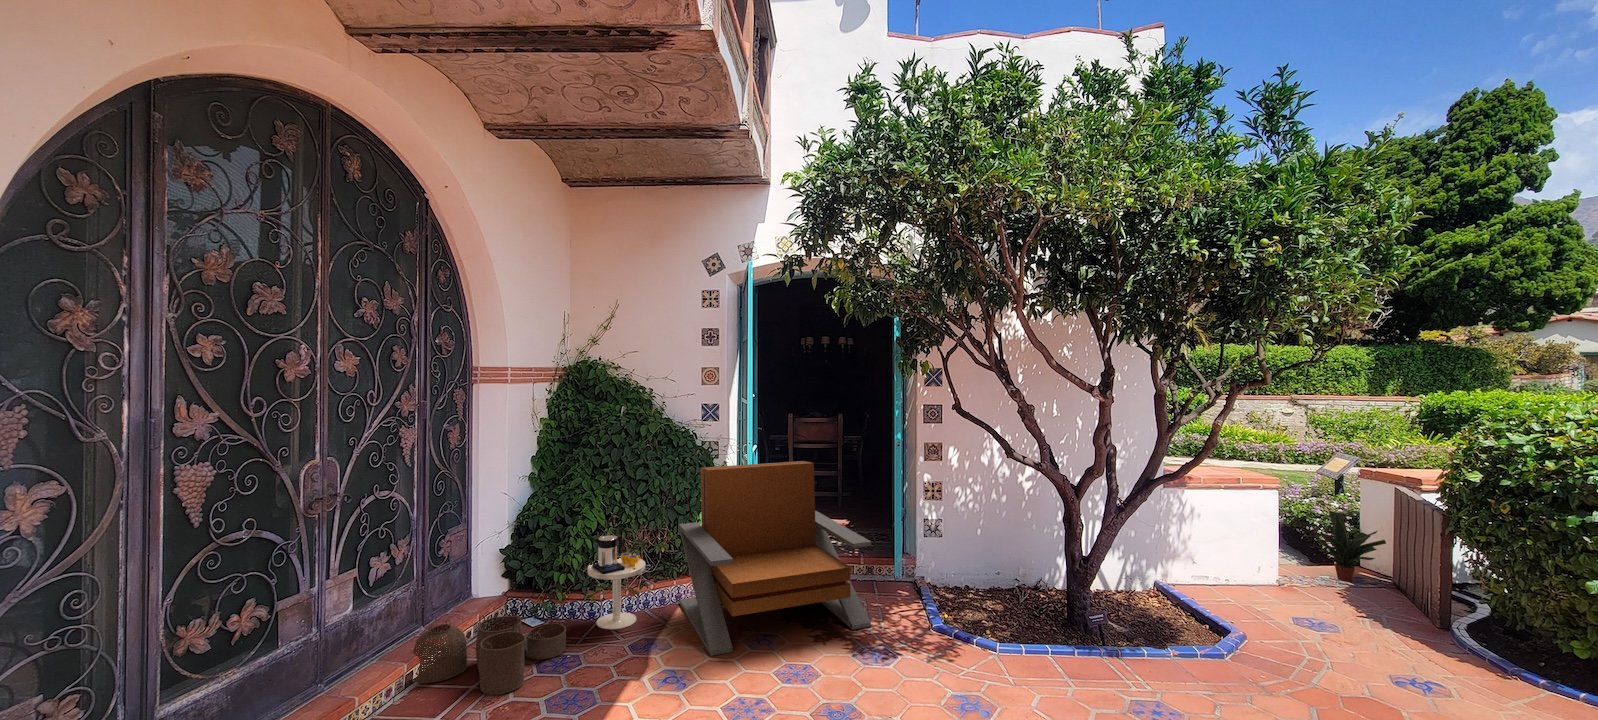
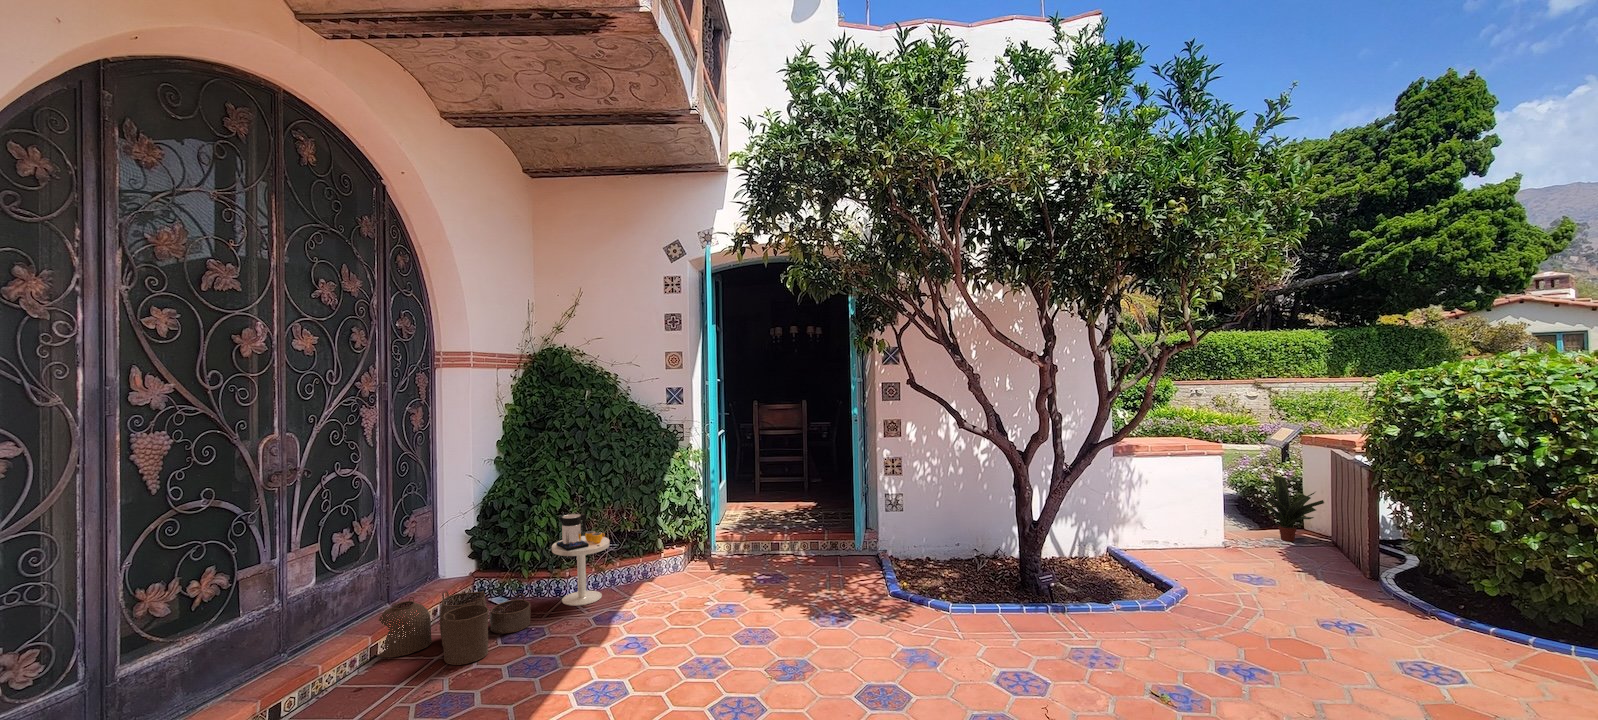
lounge chair: present [679,461,871,656] -> none [643,439,832,625]

